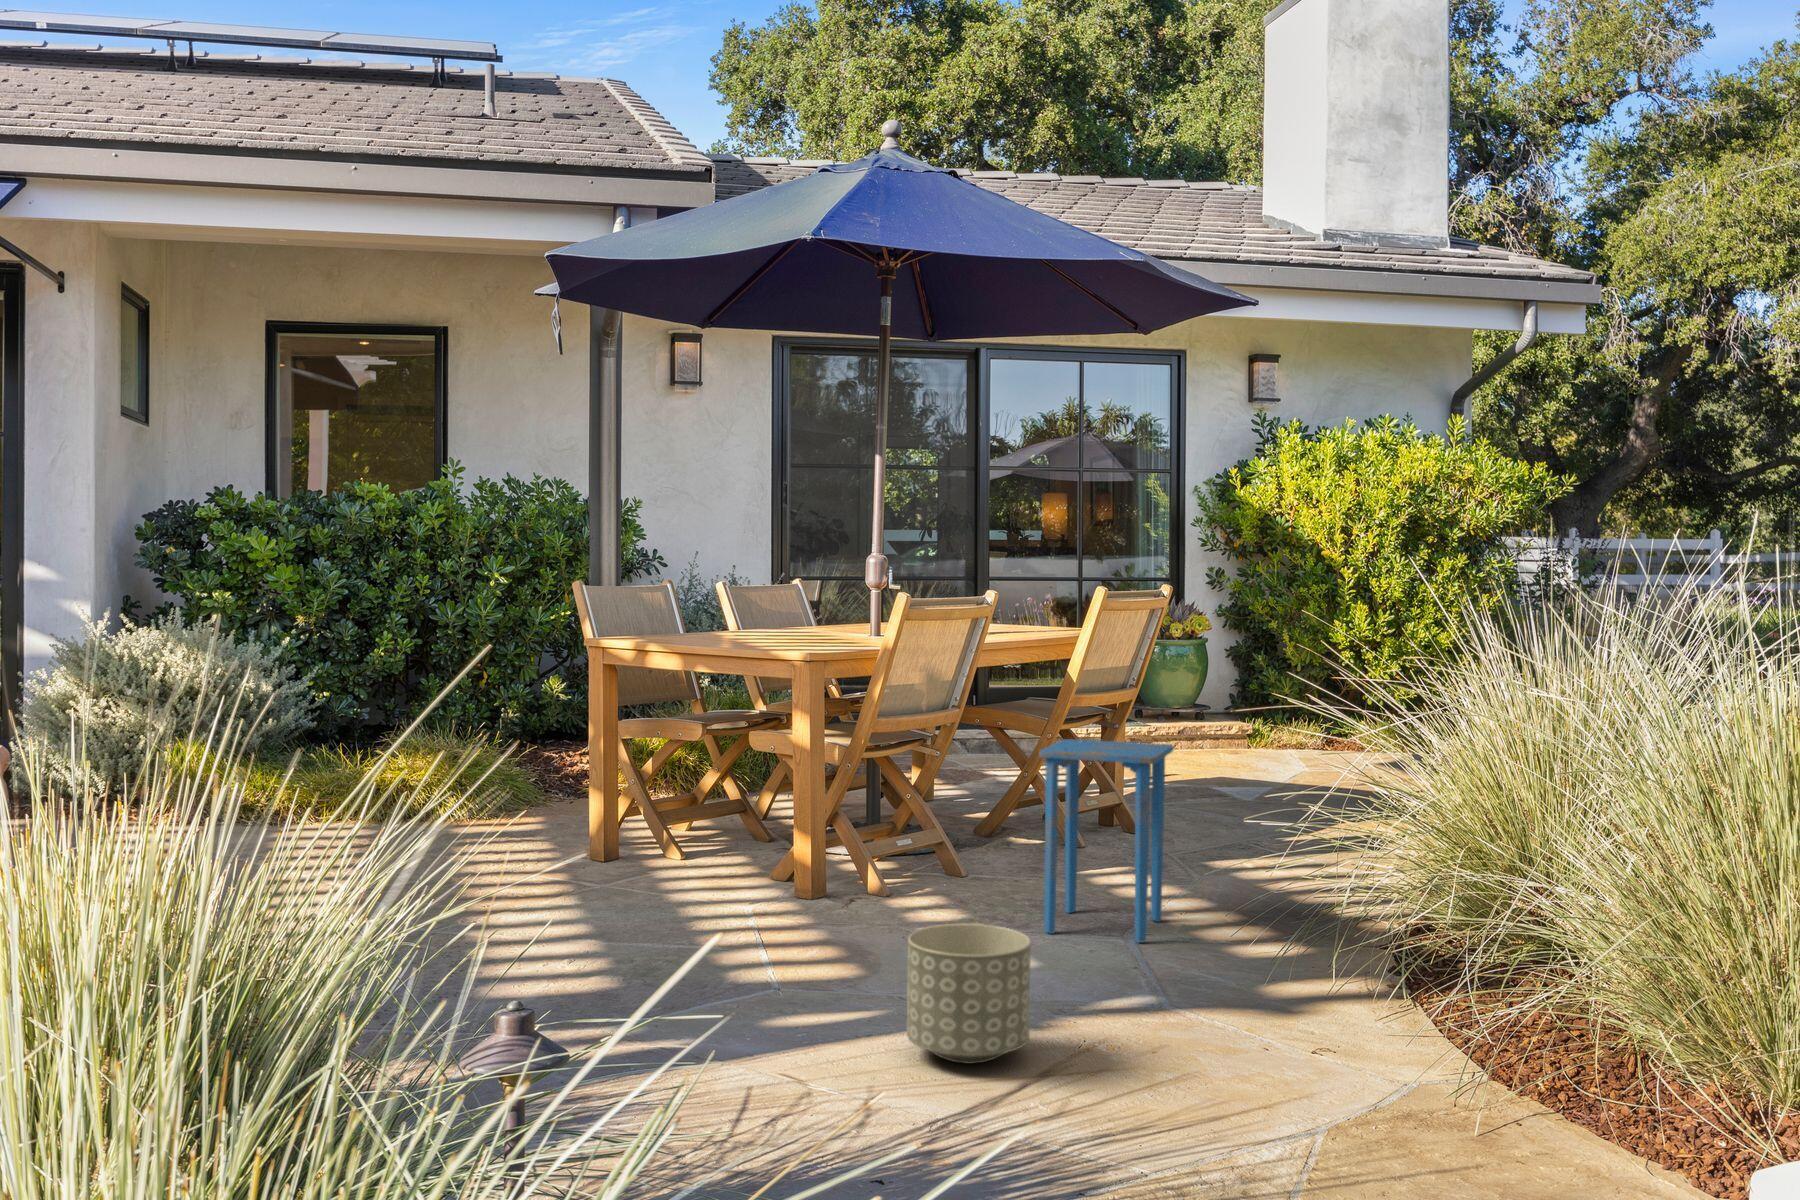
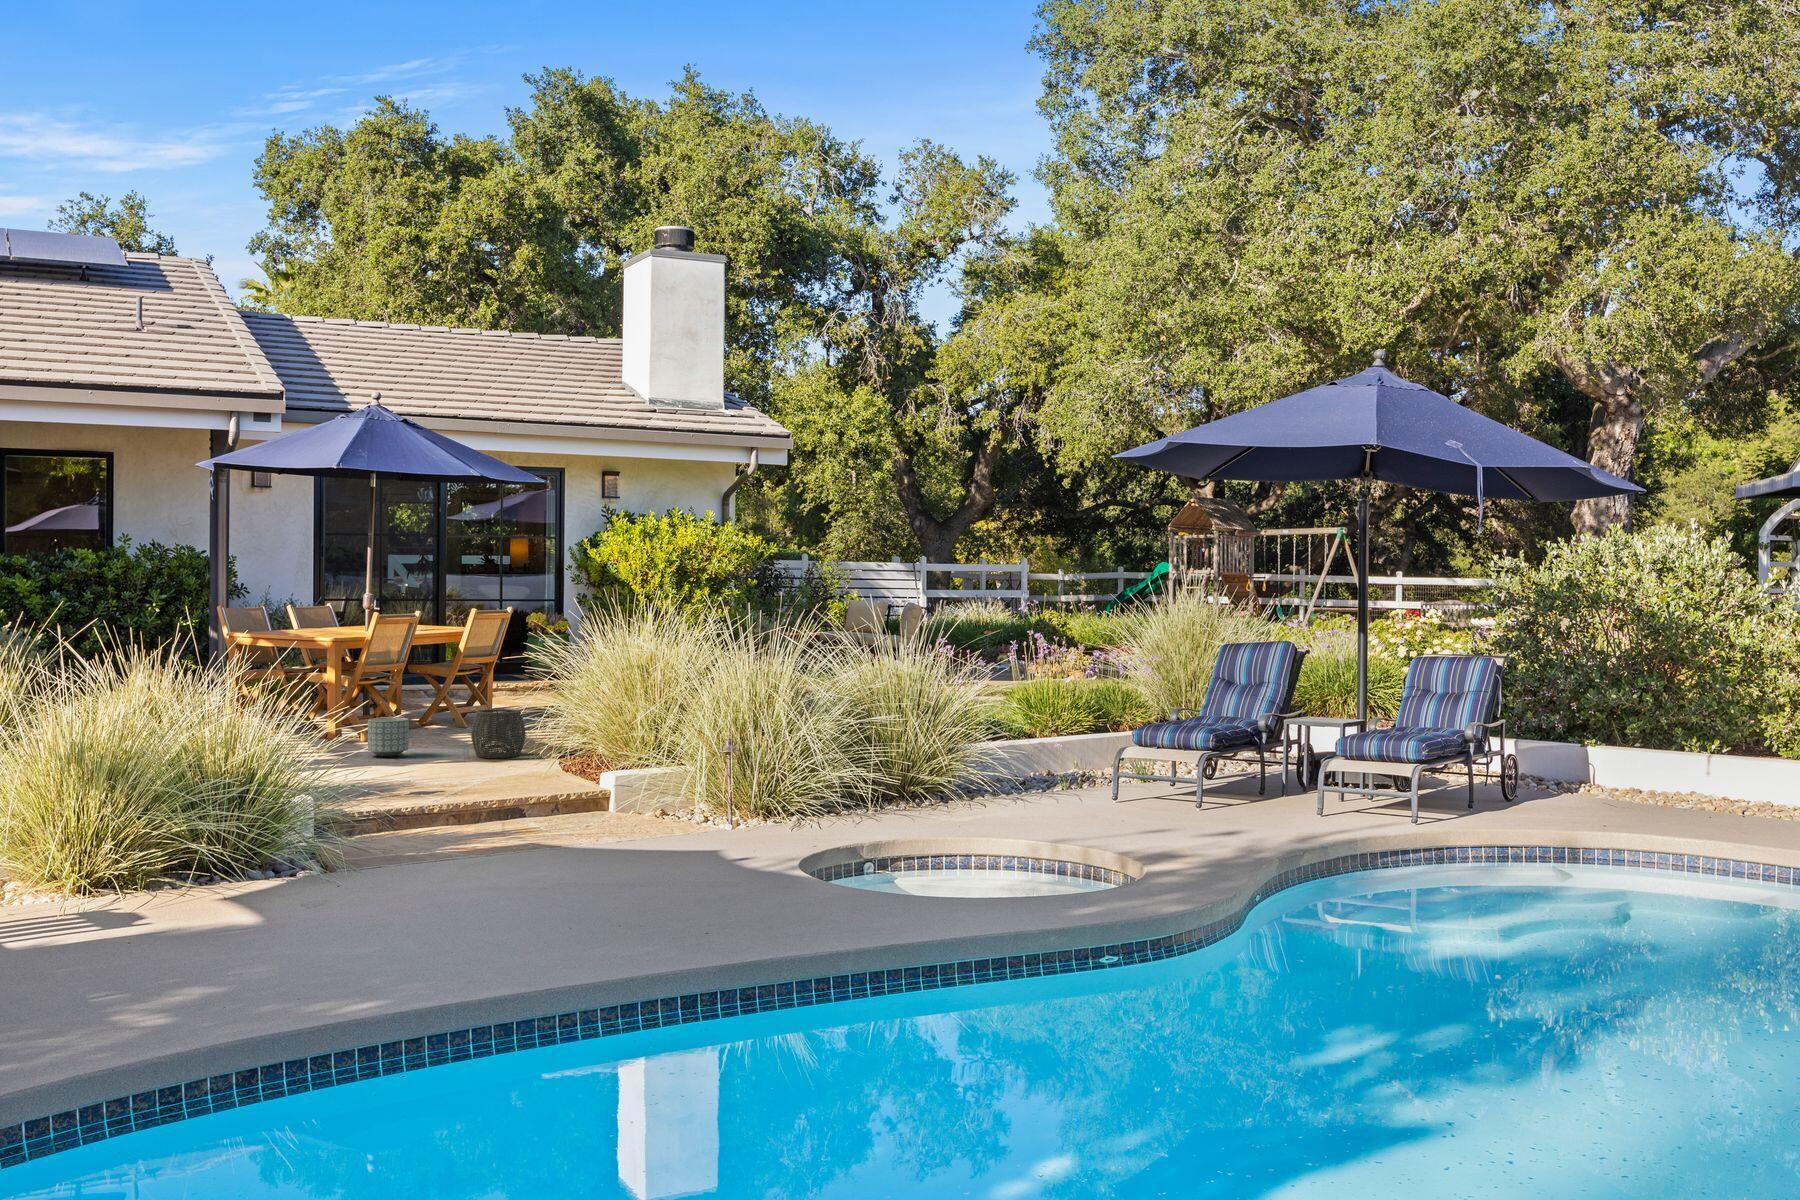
side table: present [1039,739,1173,942] -> none [428,667,484,738]
woven basket: none [1231,915,1418,1107] -> present [471,709,526,758]

